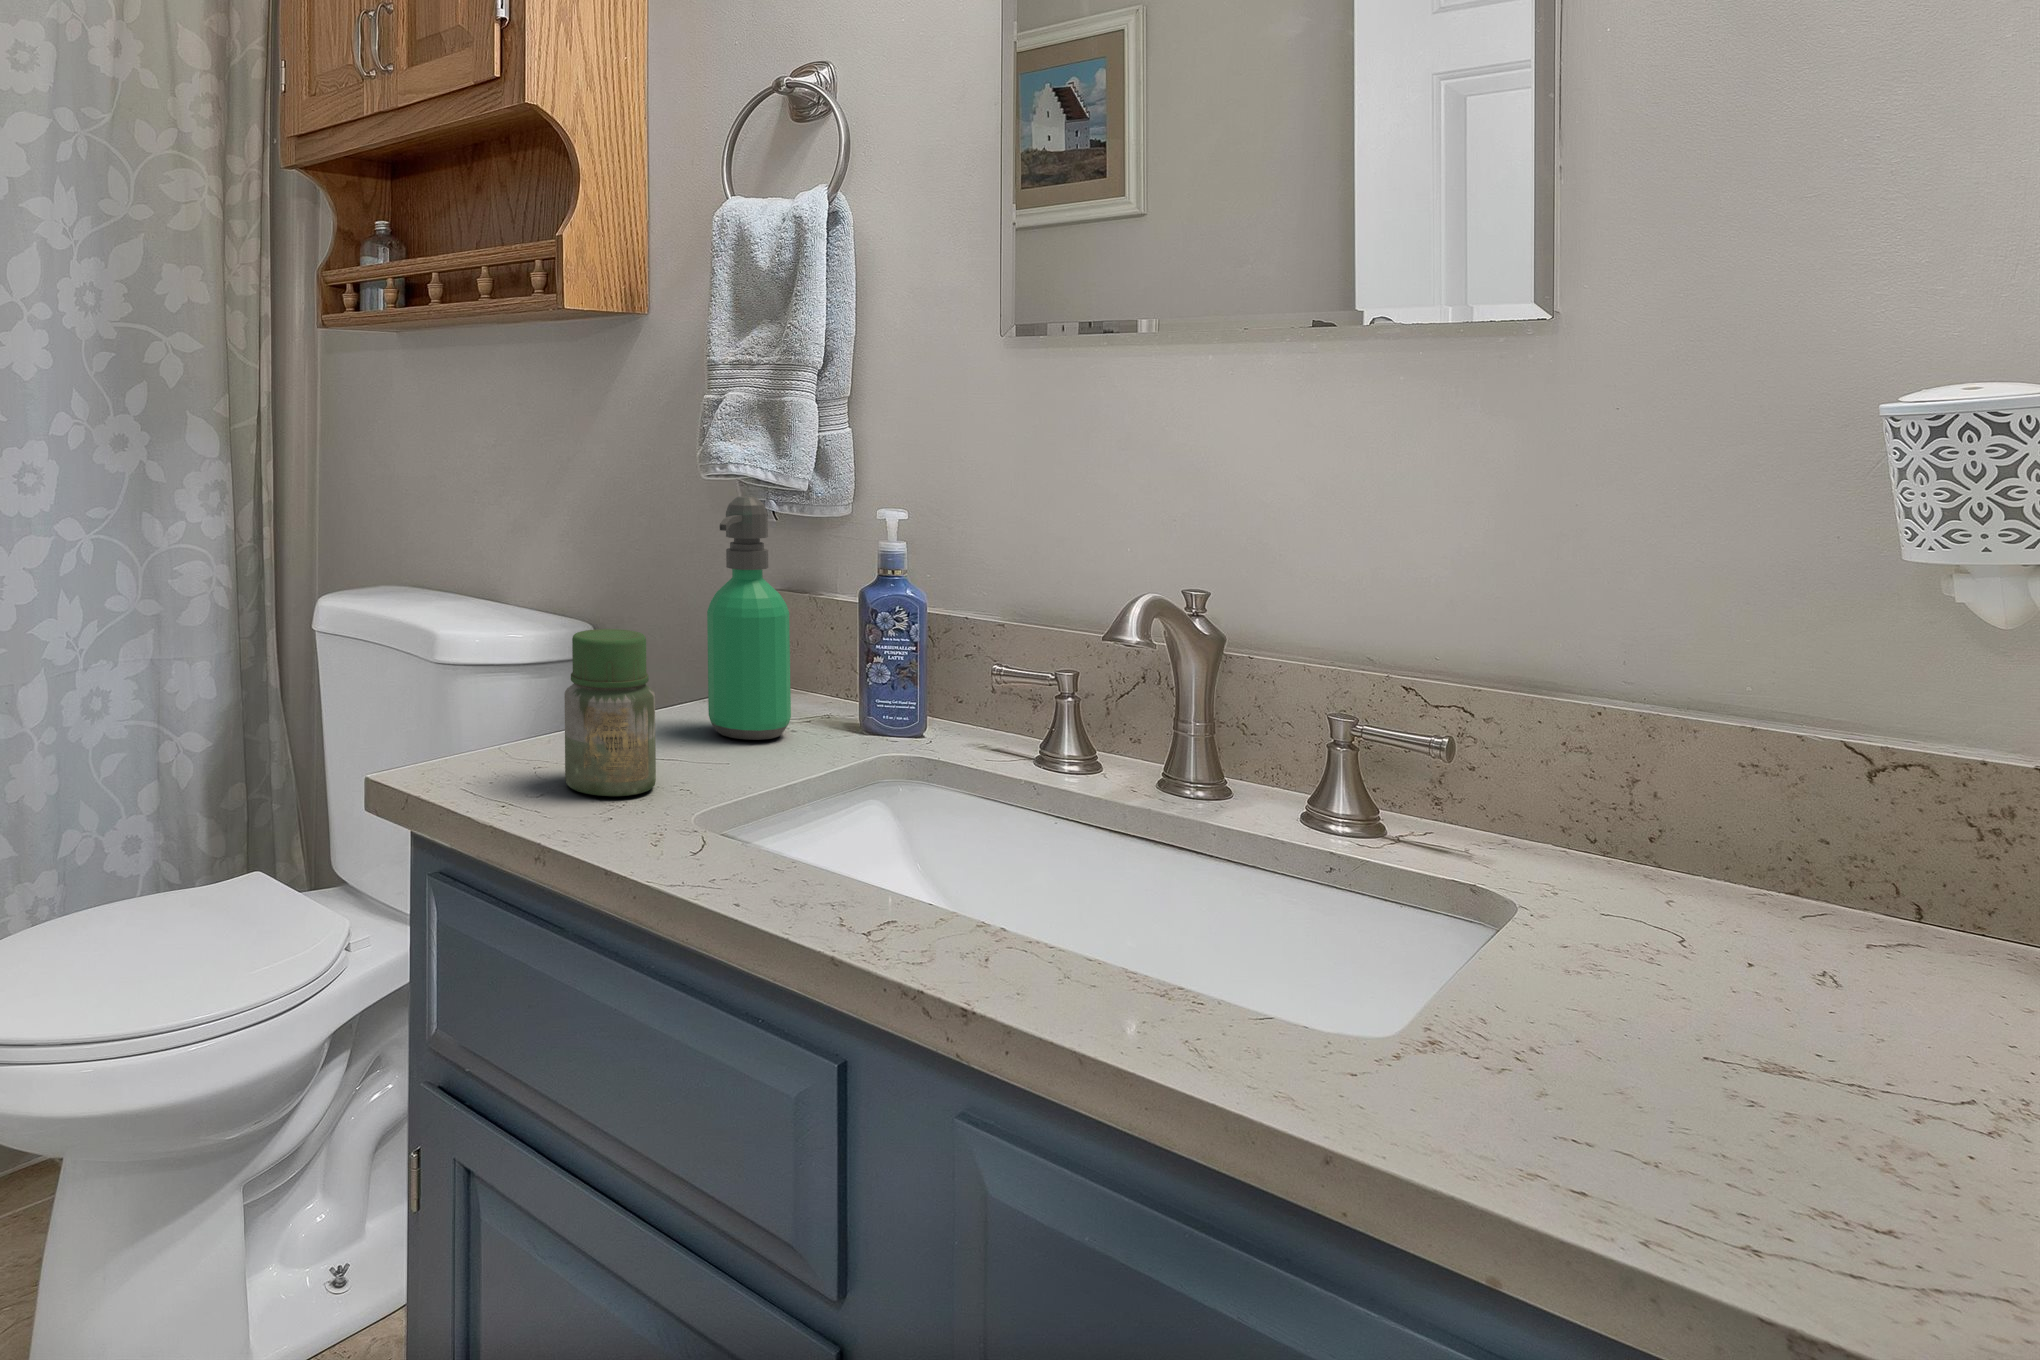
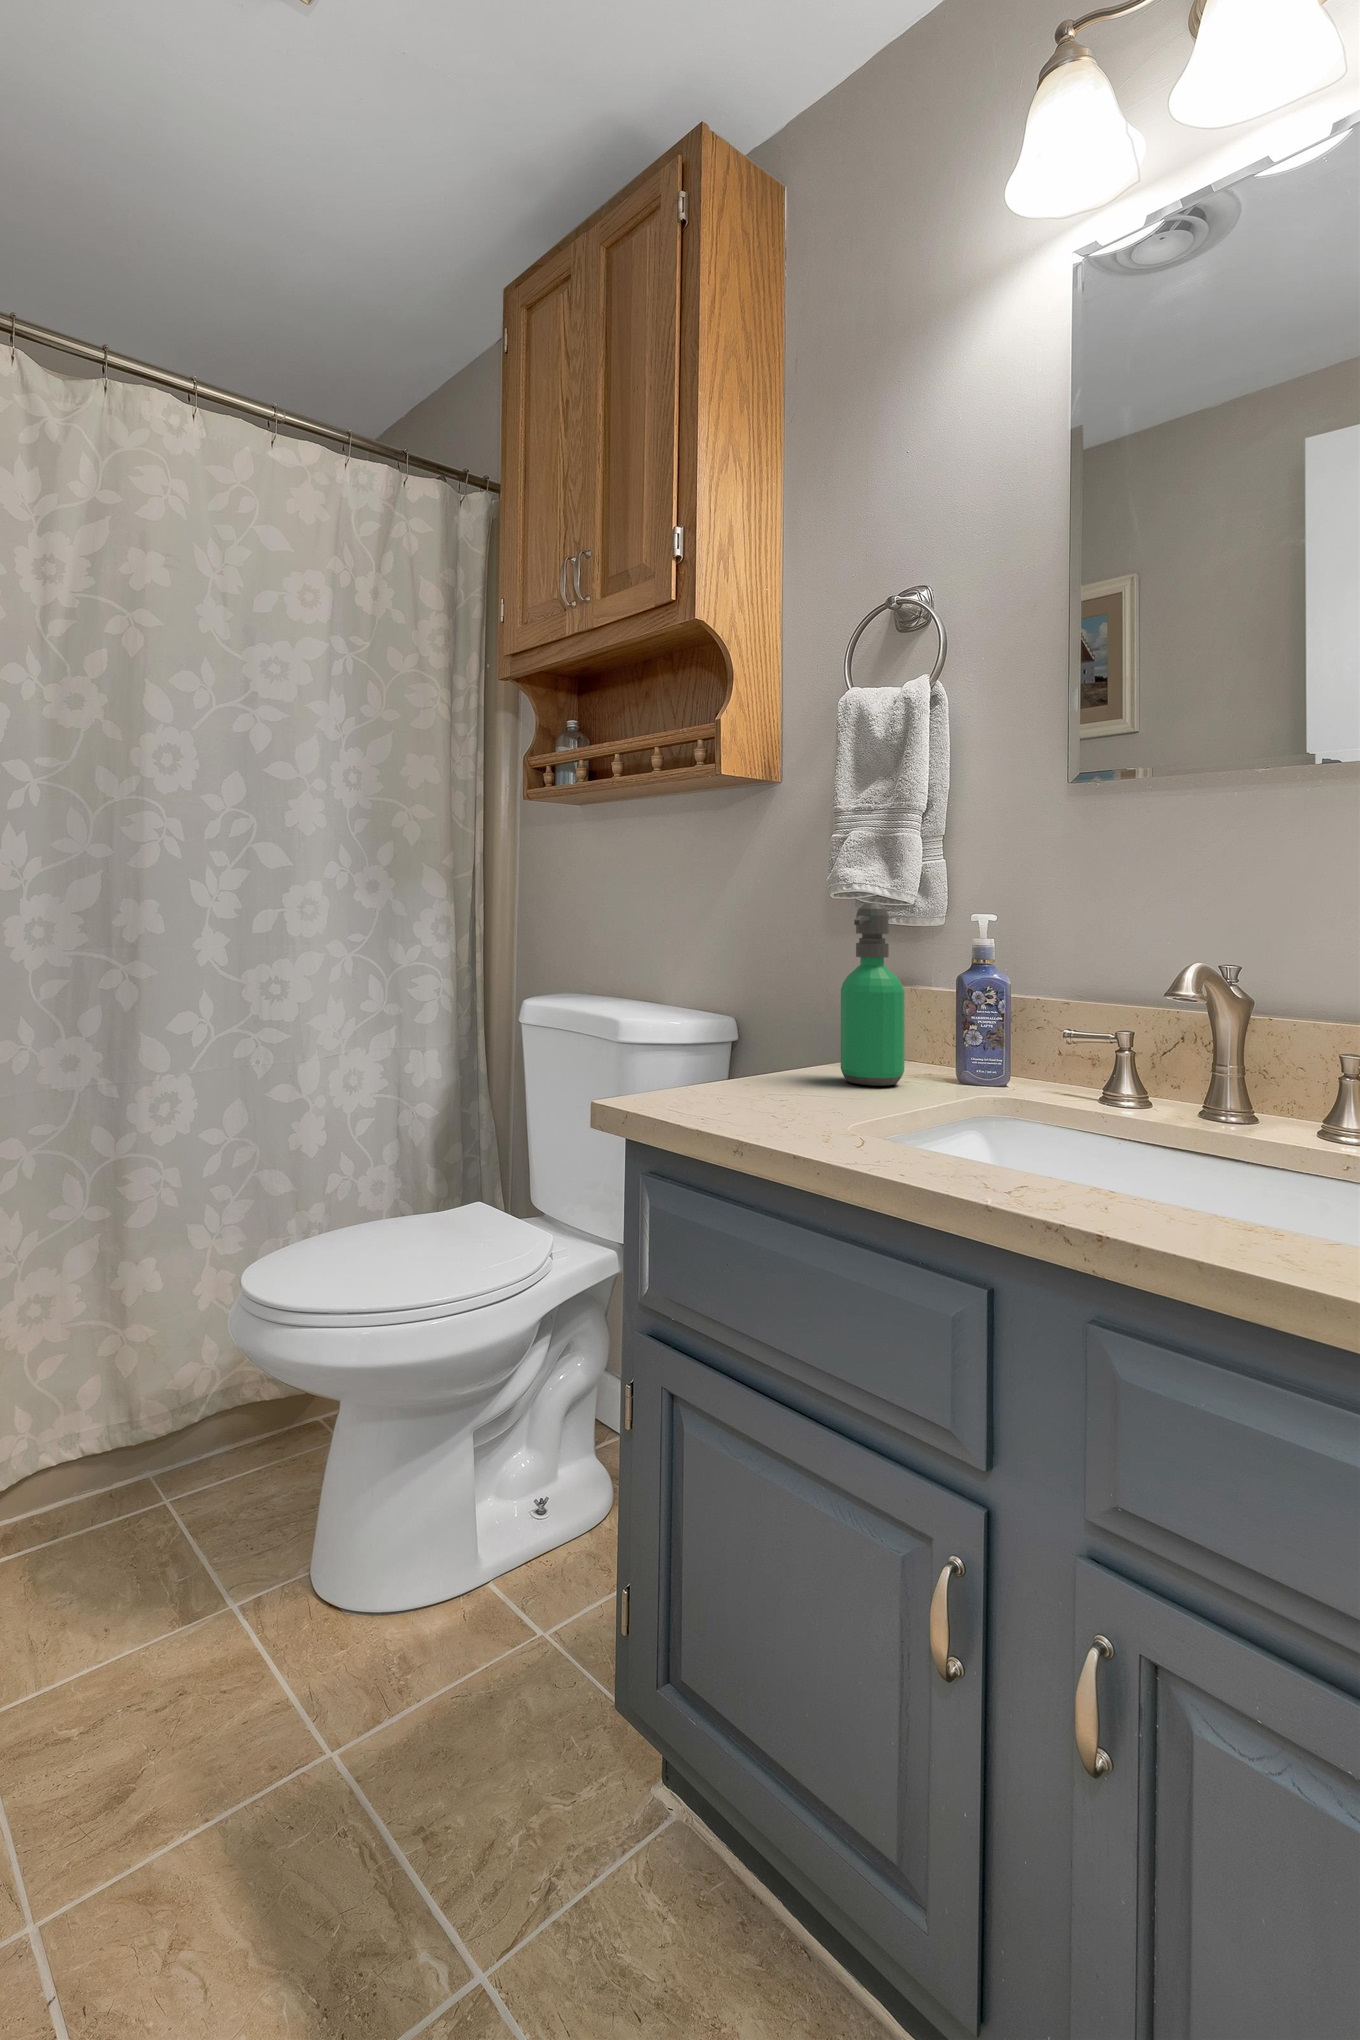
jar: present [564,629,656,796] -> none [742,991,812,1112]

